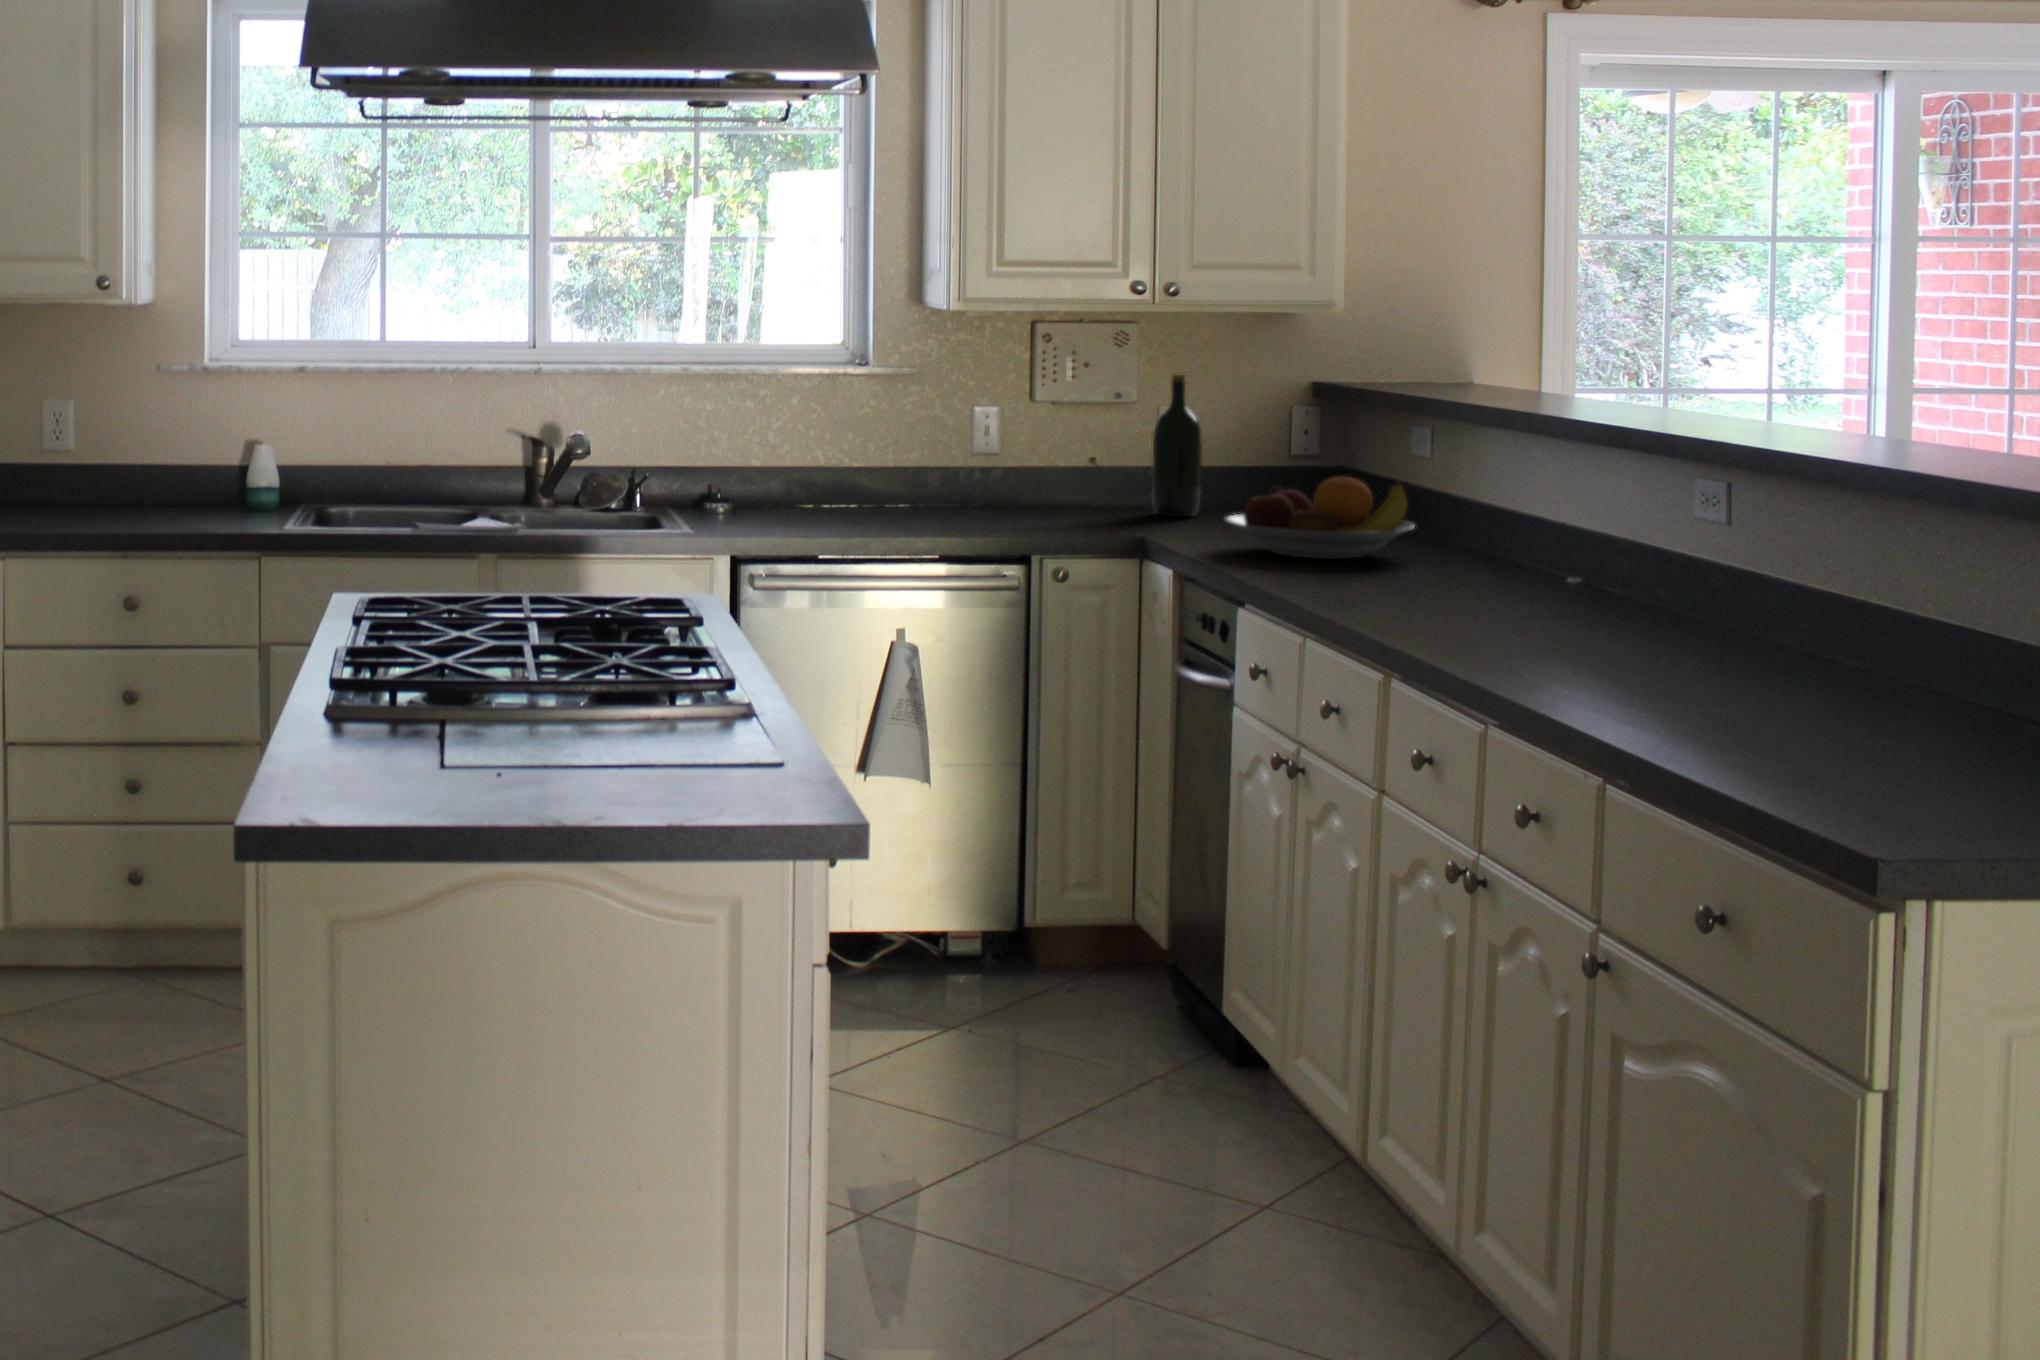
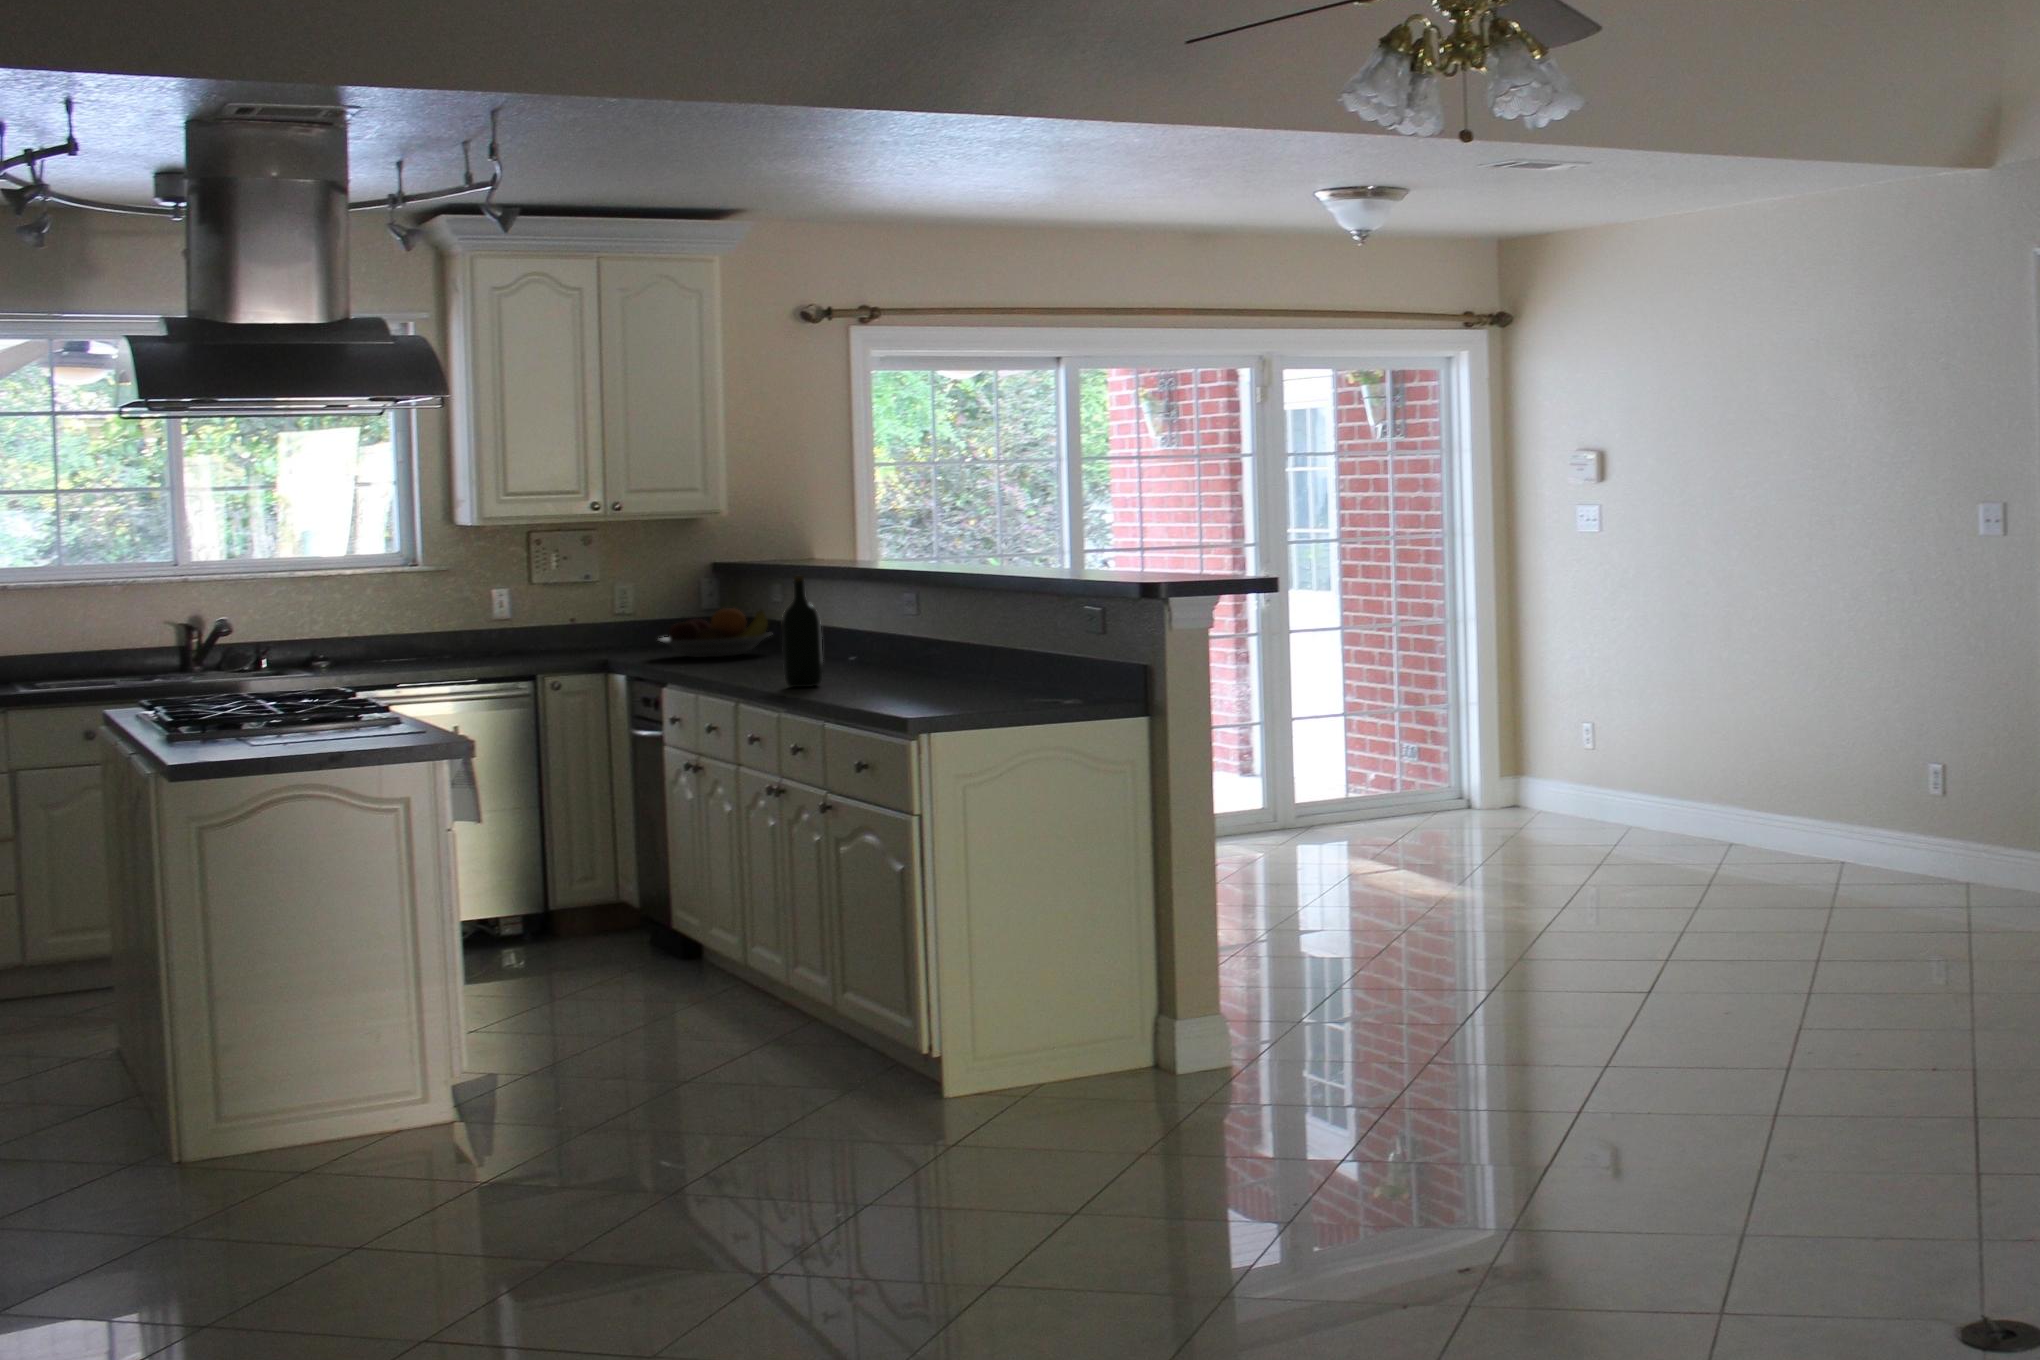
wine bottle: present [1152,375,1202,516] -> present [782,575,823,687]

